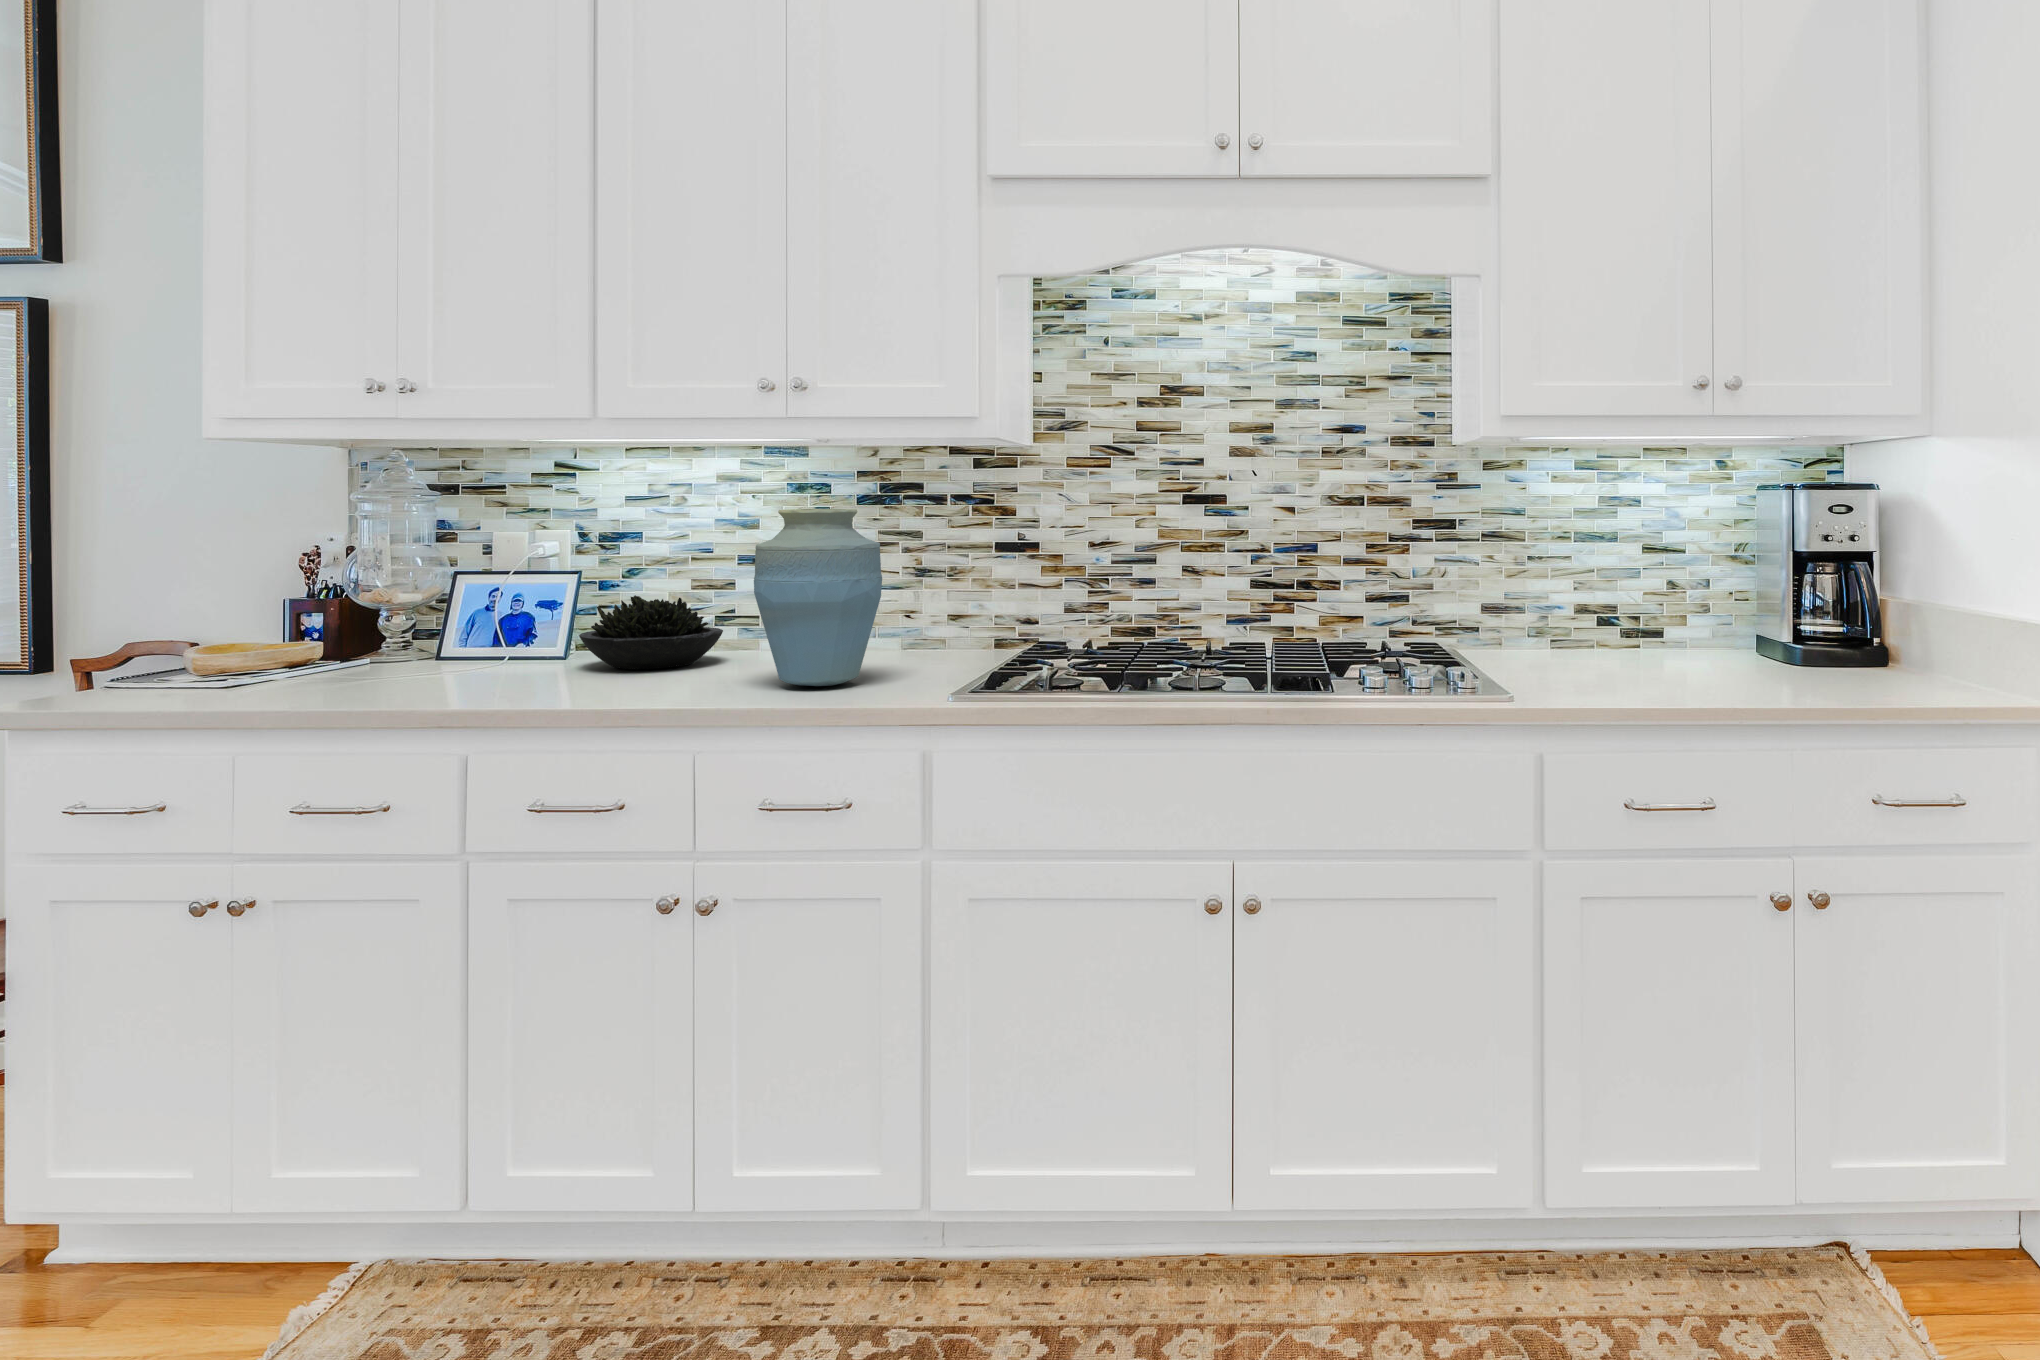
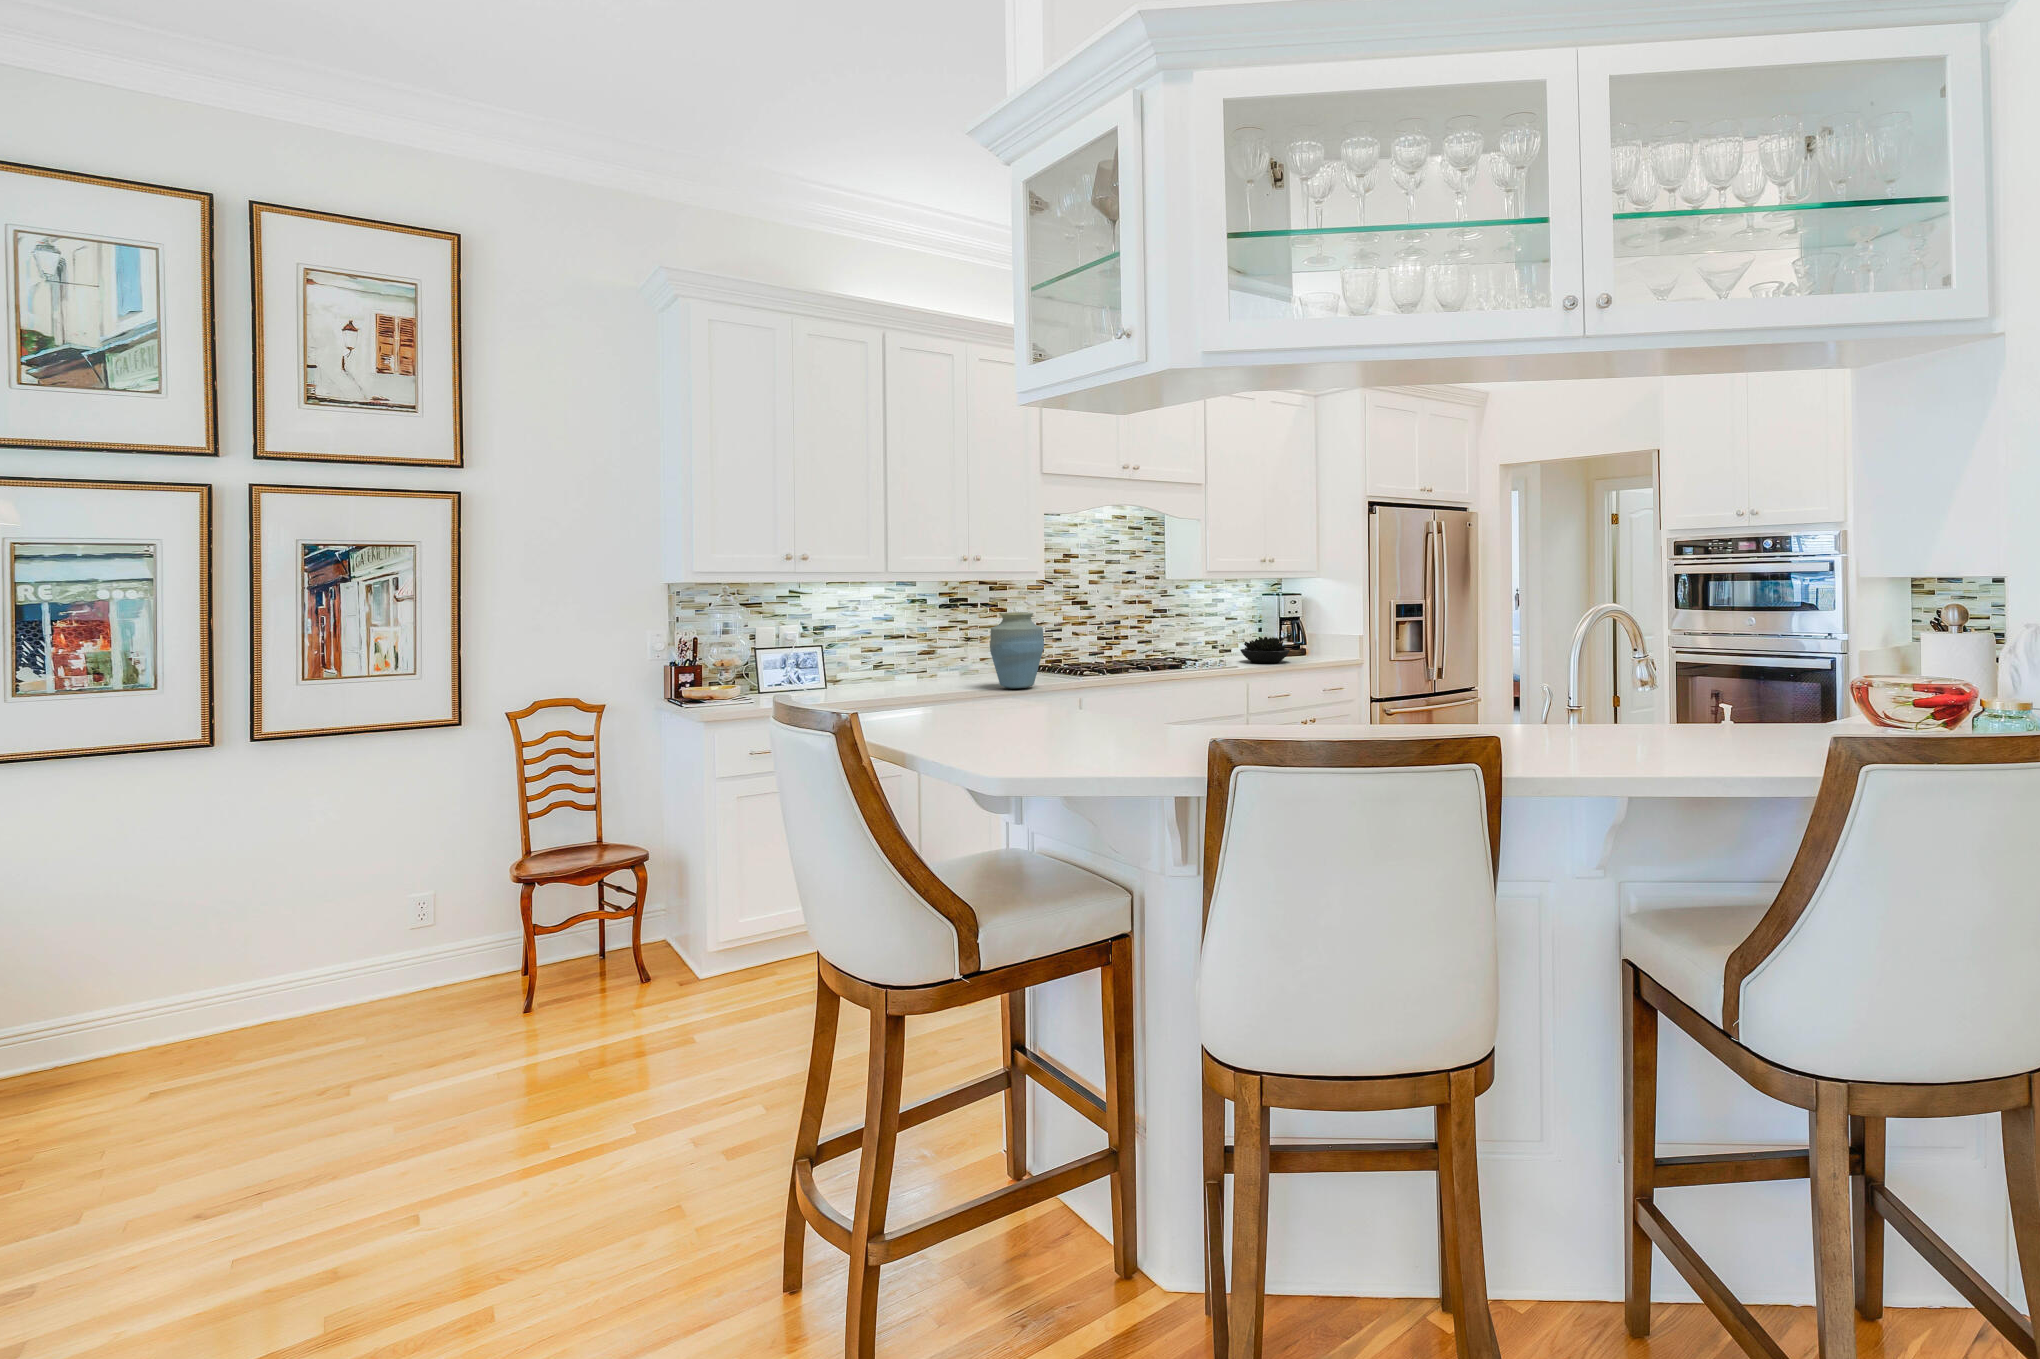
succulent plant: present [579,595,723,669] -> present [1240,637,1290,663]

